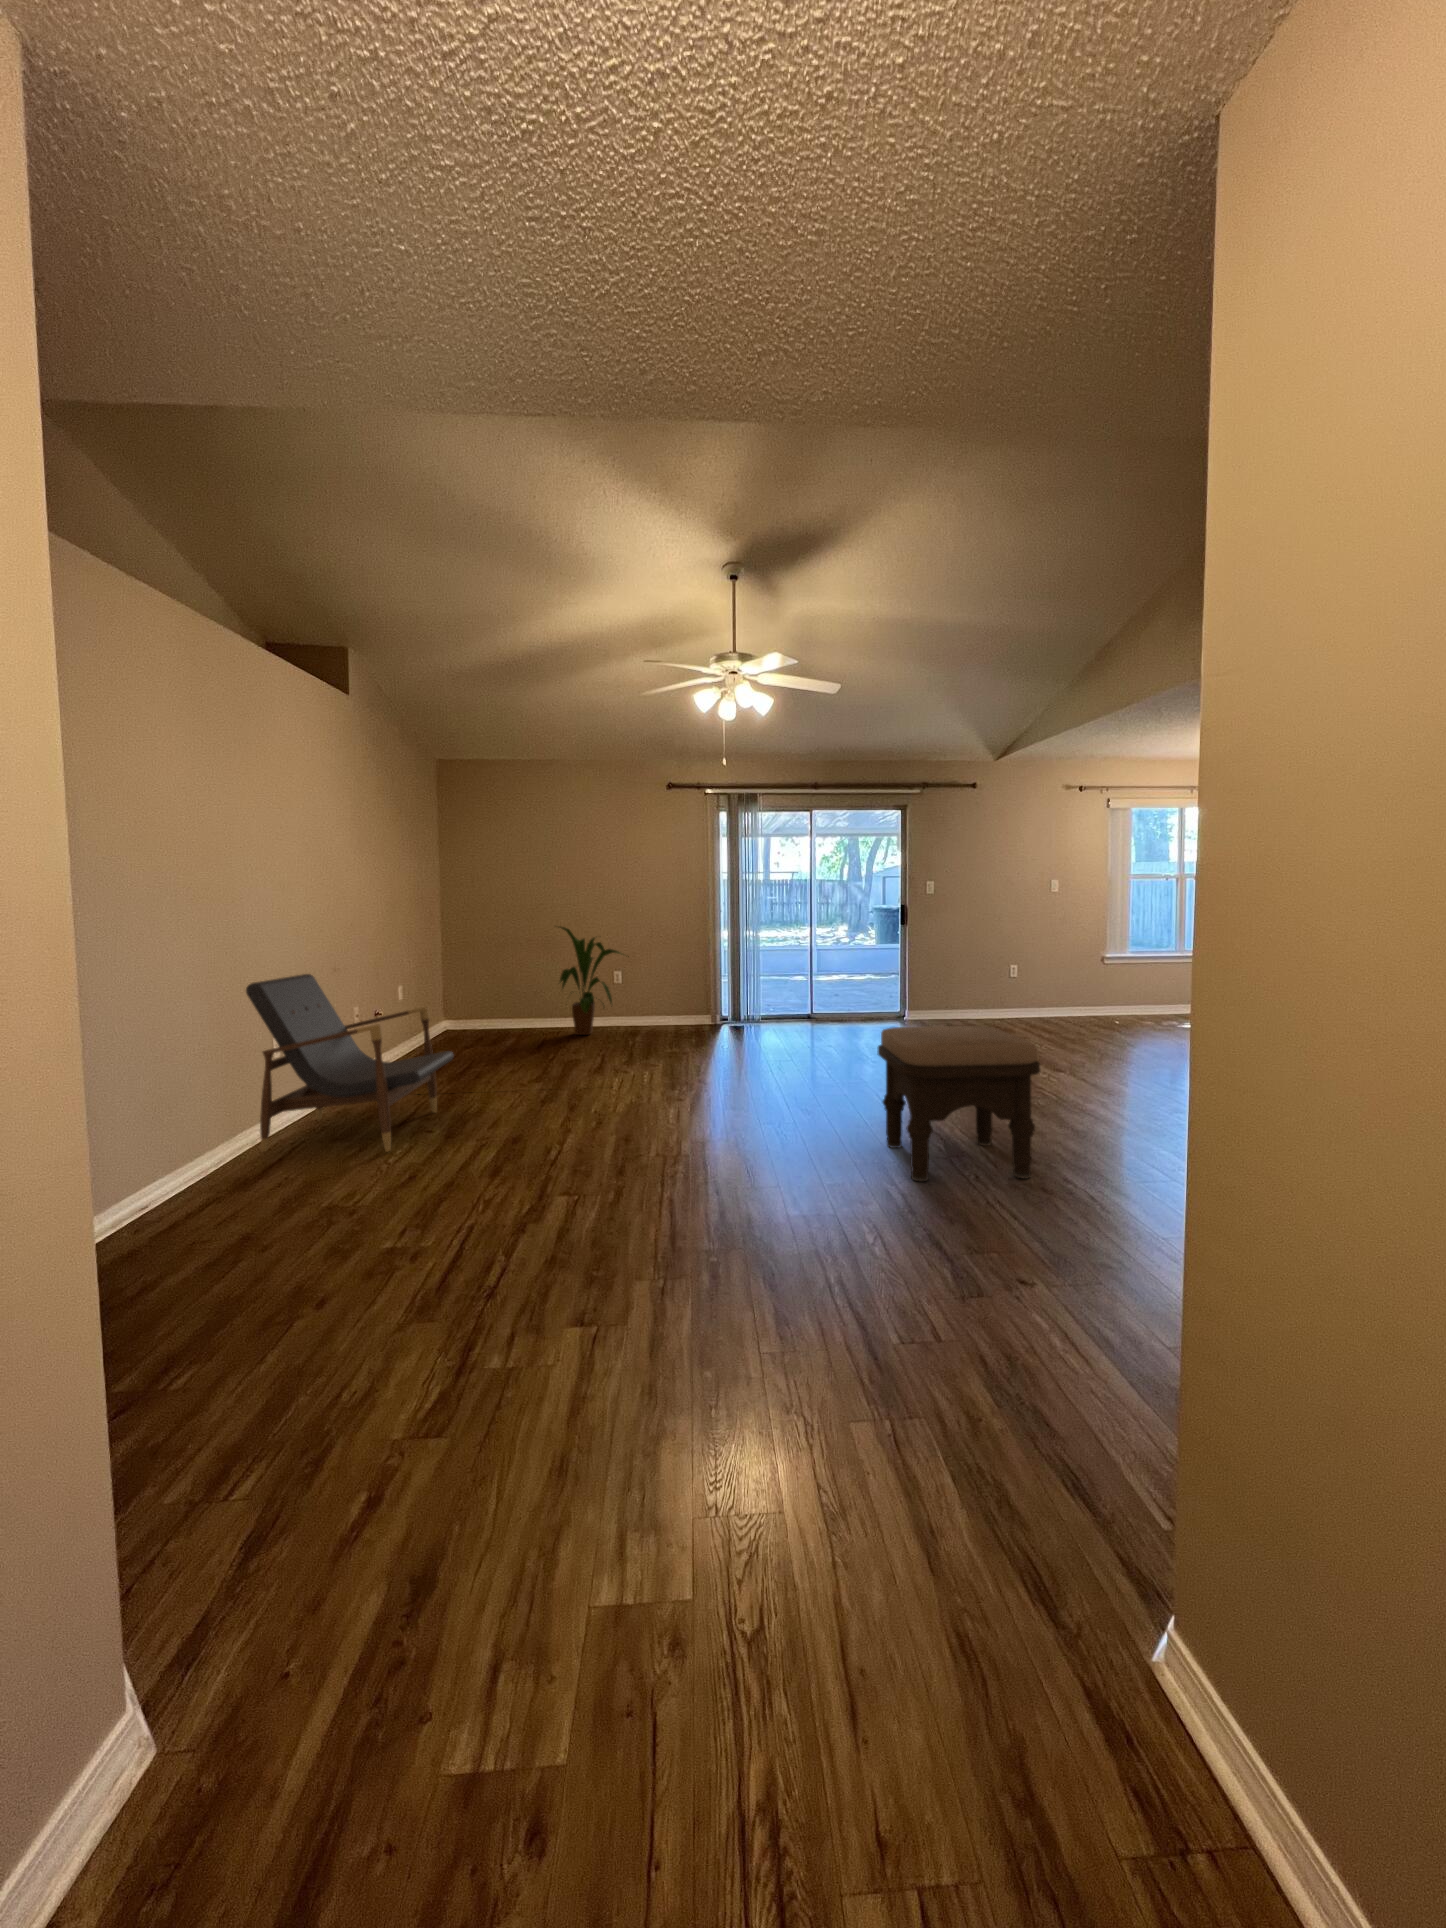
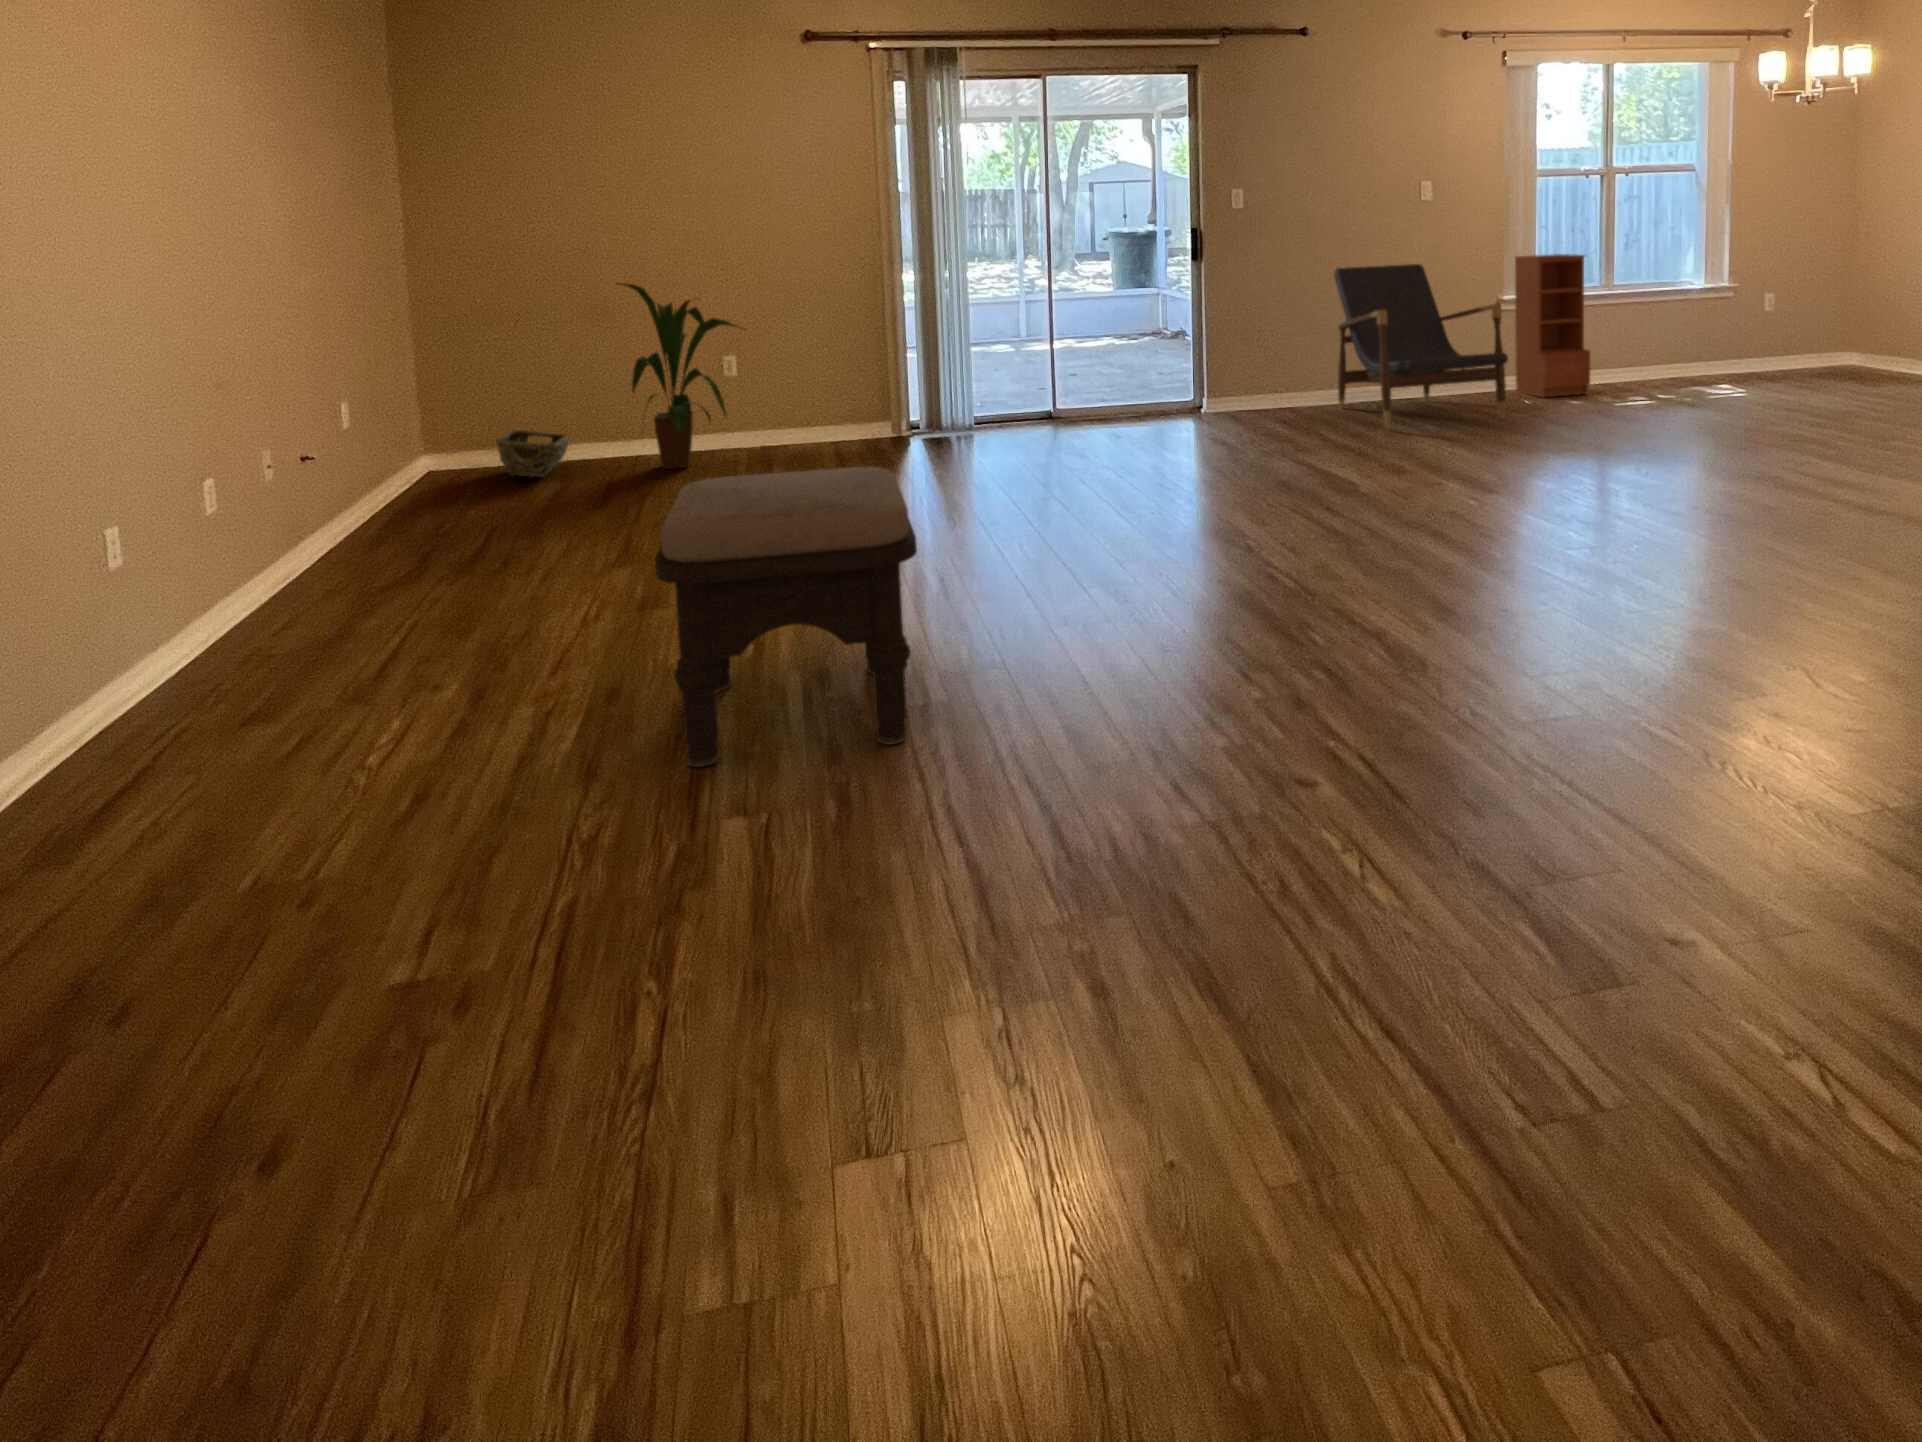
bookcase: none [1113,930,1161,1021] -> present [1515,254,1590,398]
lounge chair: present [246,974,453,1151] -> present [1334,264,1508,428]
woven basket: none [483,1008,526,1036] -> present [496,430,569,477]
ottoman: present [877,1026,1040,1181] -> present [655,467,917,767]

